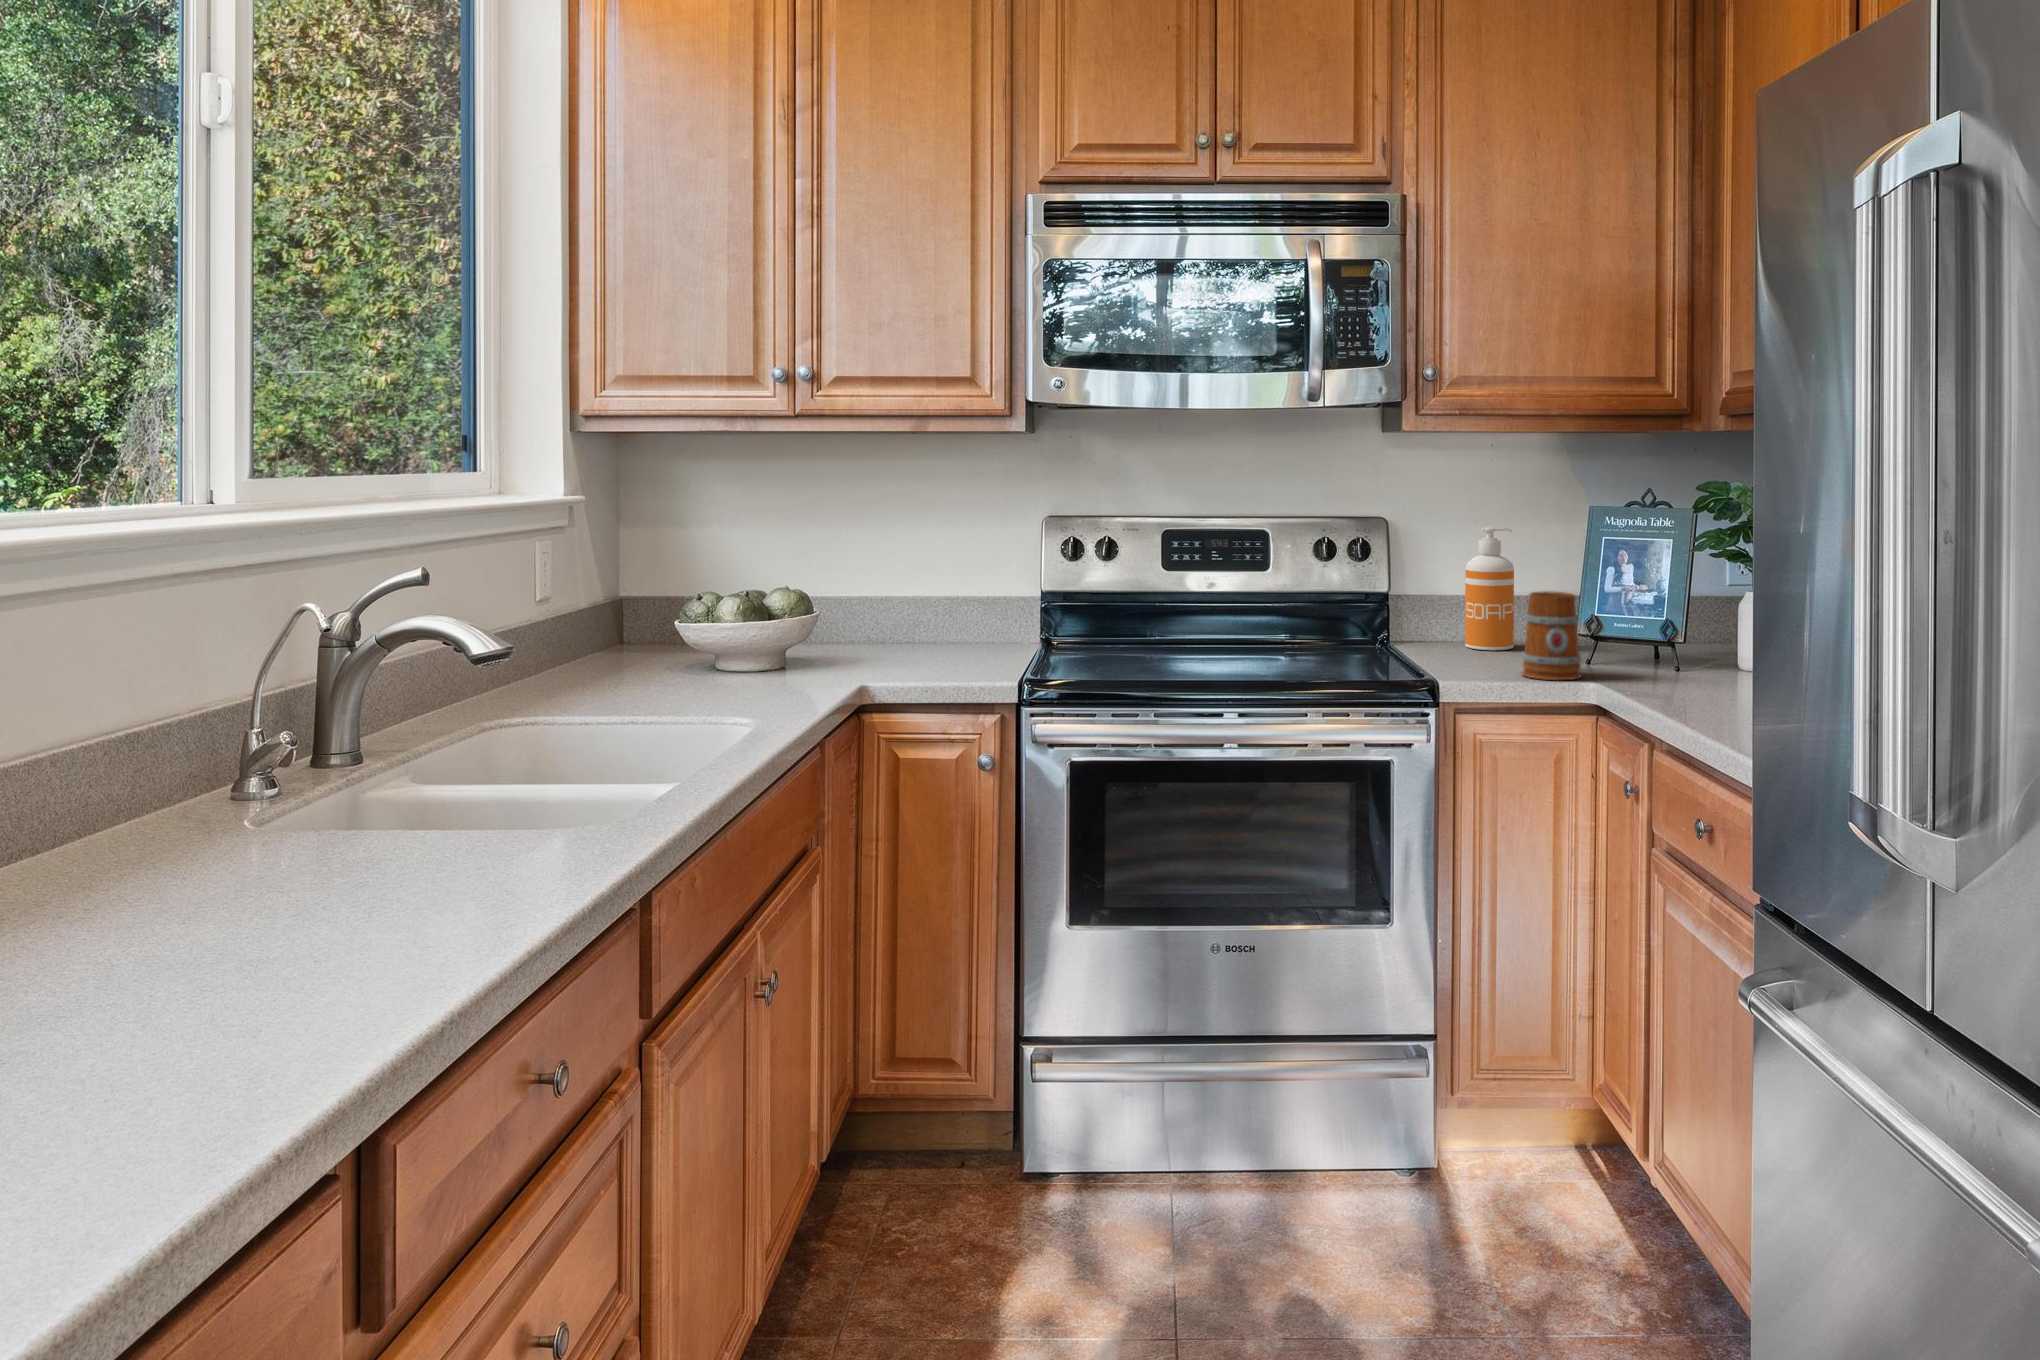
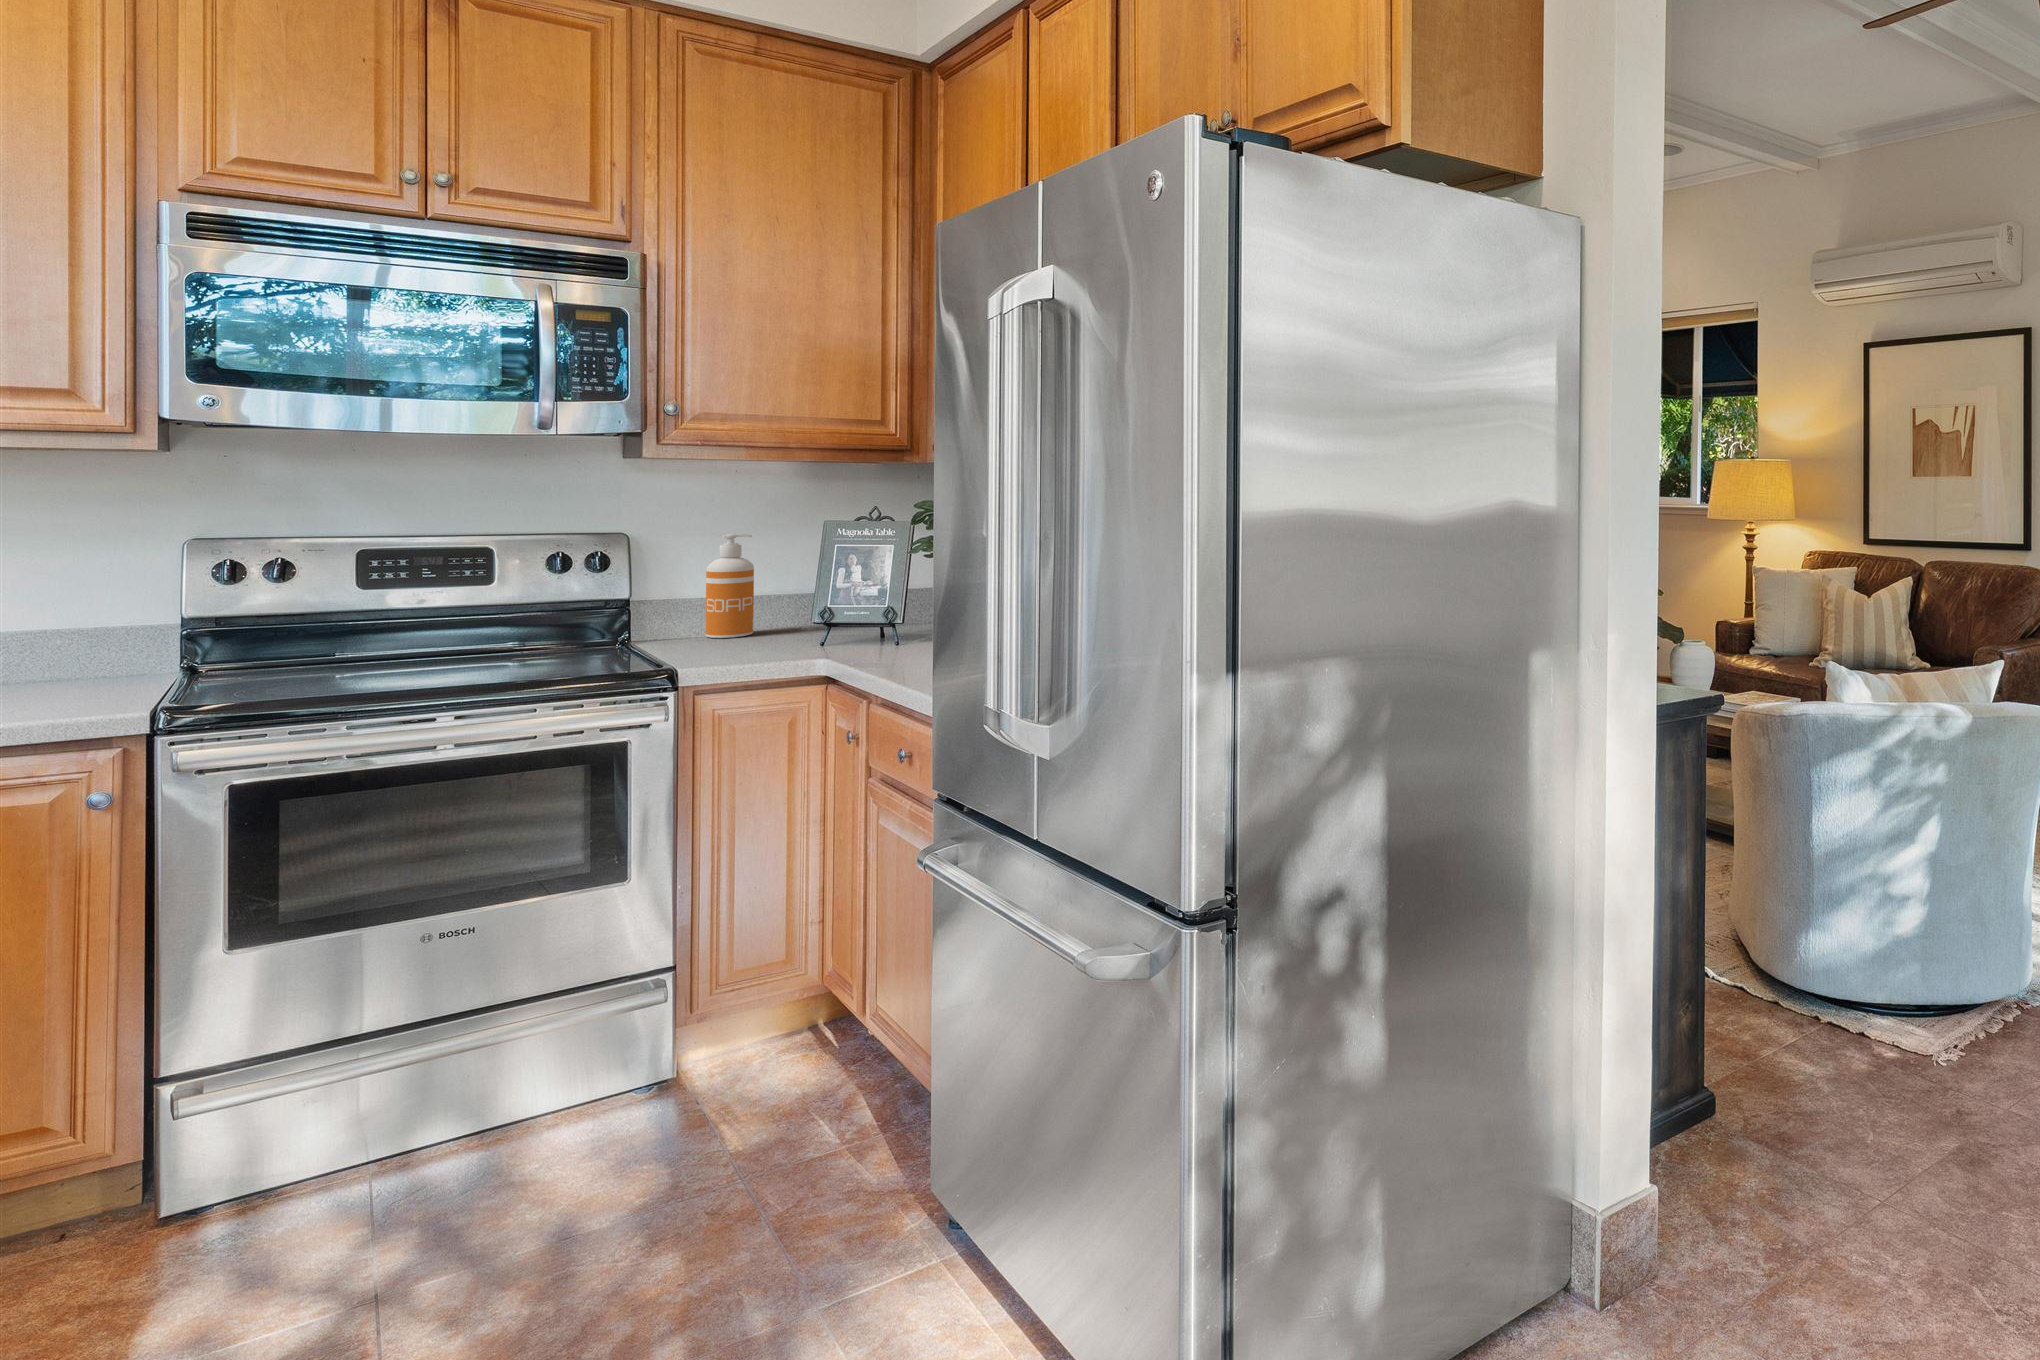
mug: present [1522,591,1582,680] -> none [757,585,814,657]

